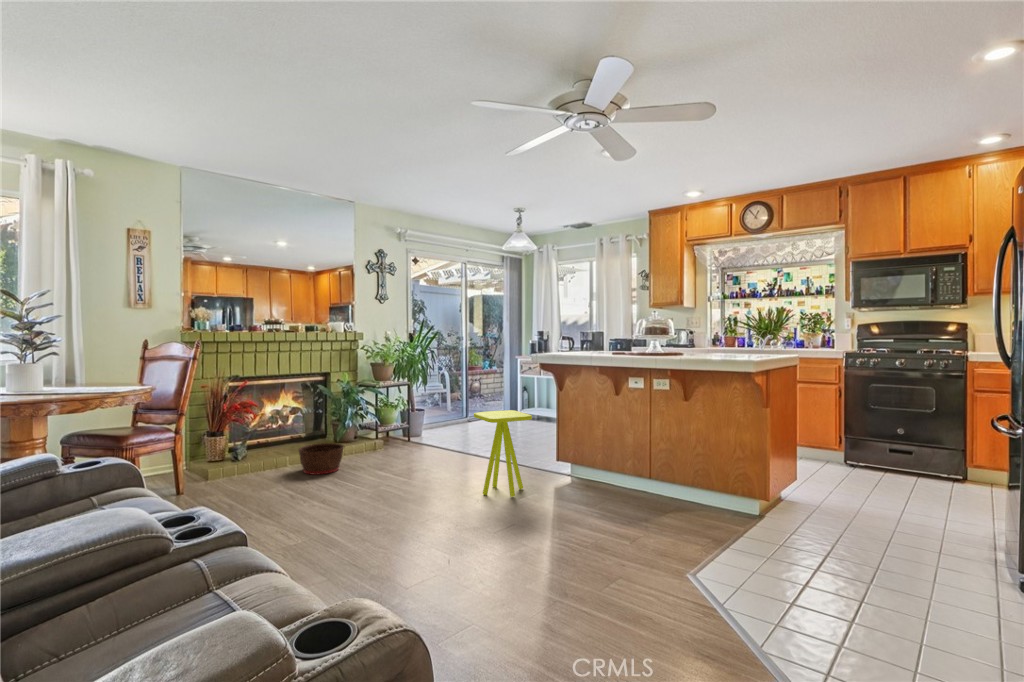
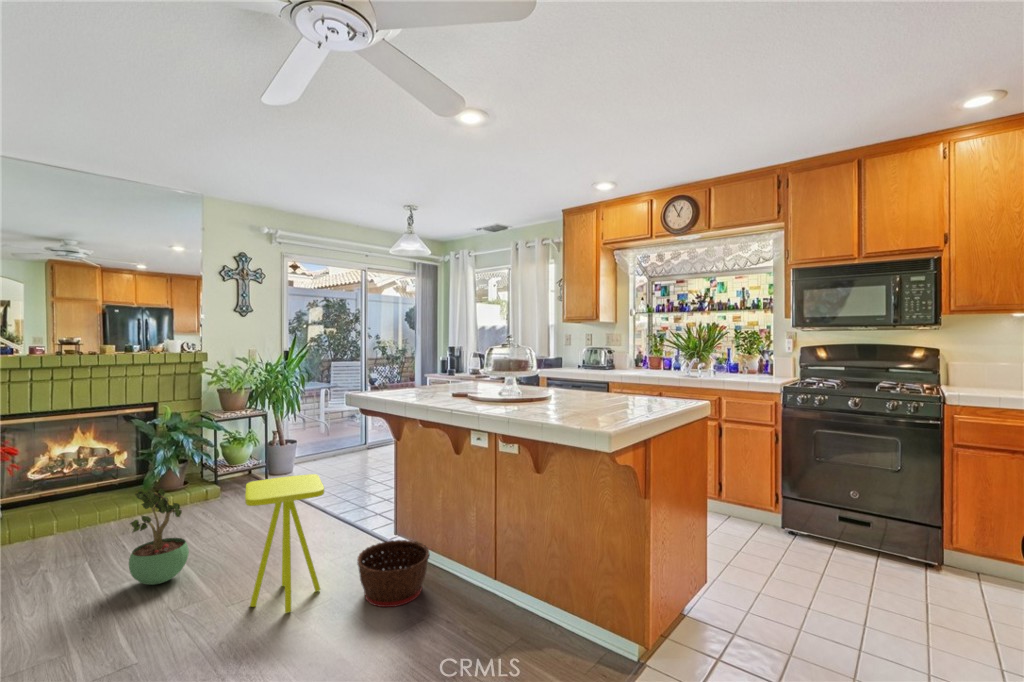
potted plant: none [384,418,425,486] -> present [129,488,189,585]
basket: present [299,443,344,475] -> present [357,540,429,607]

